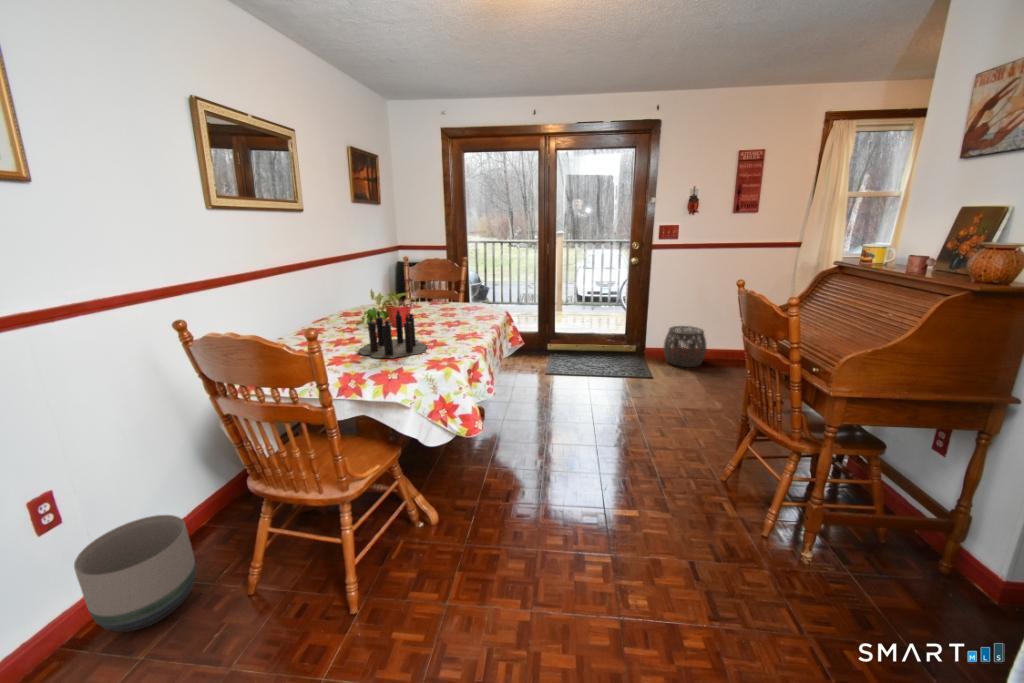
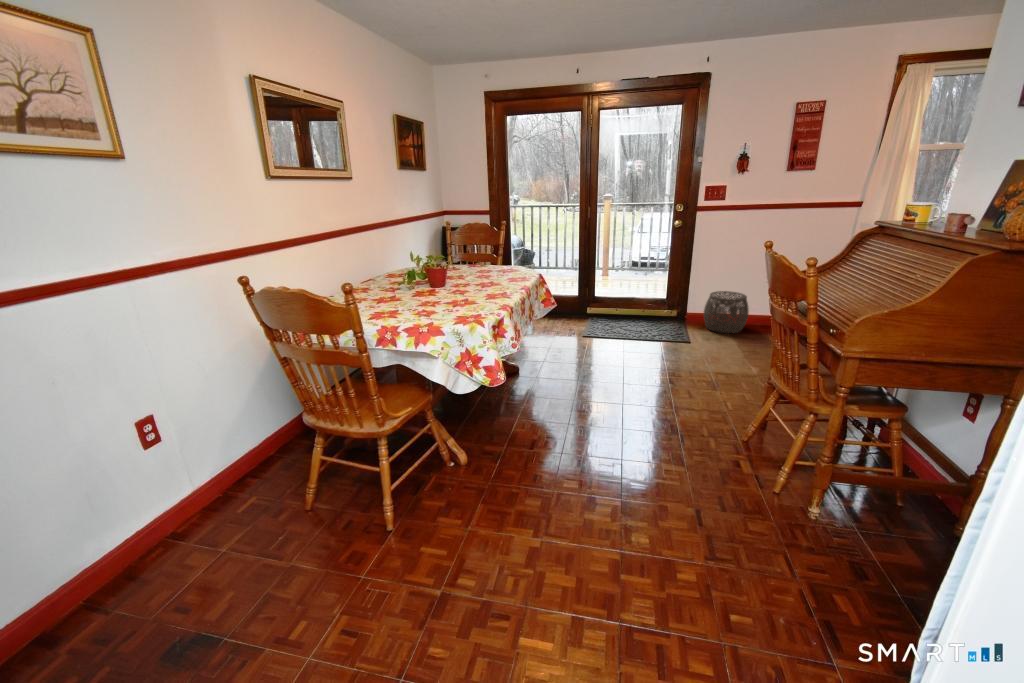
candle: present [357,310,427,359] -> none [394,270,475,314]
planter: present [74,515,196,632] -> none [172,441,264,529]

